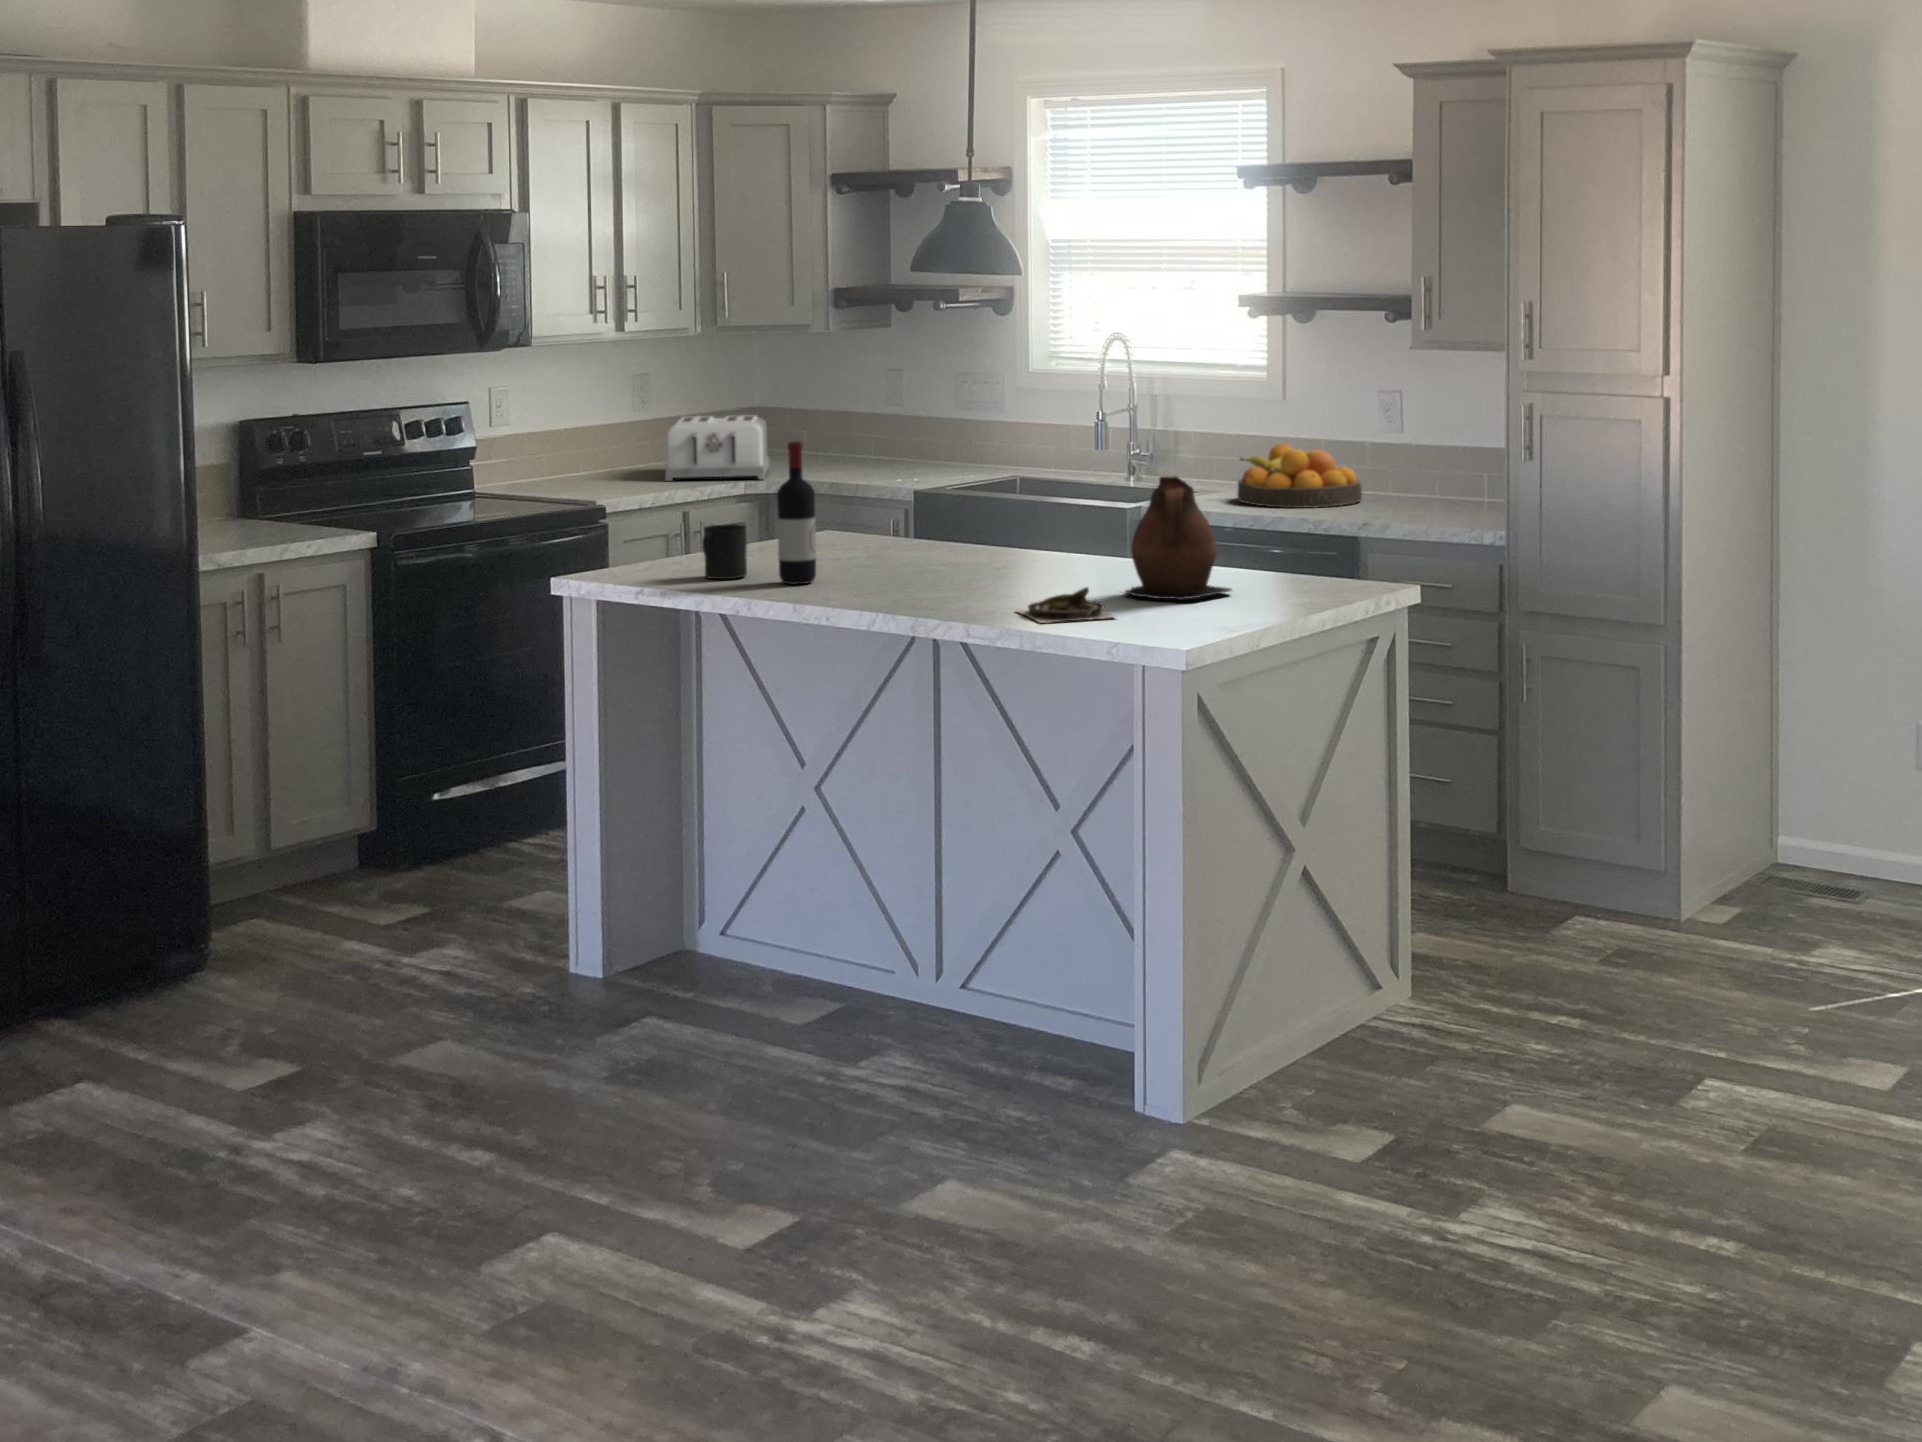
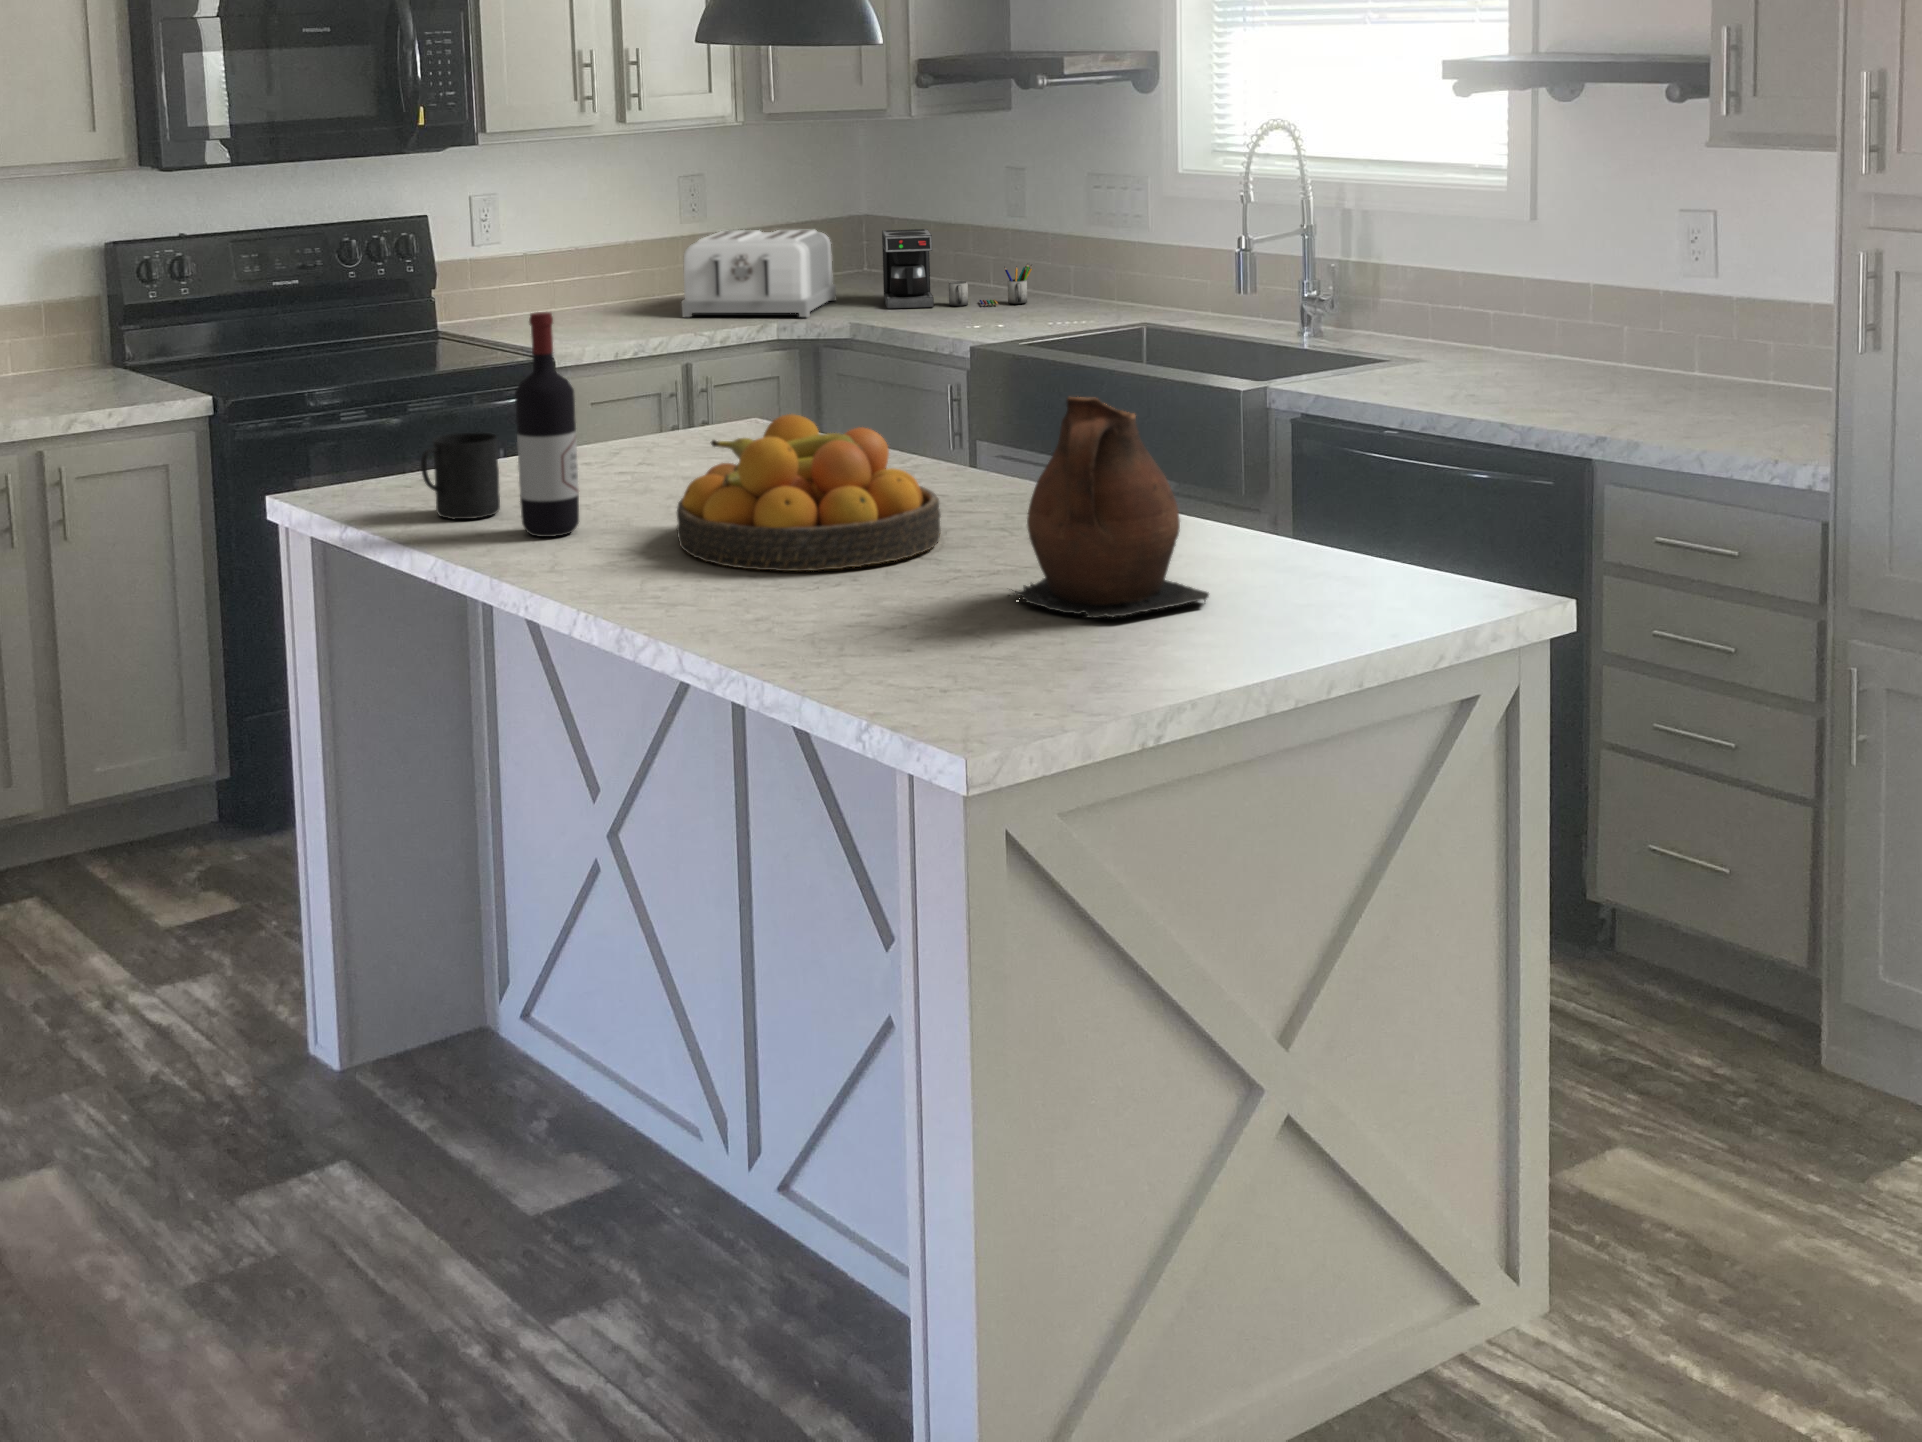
coffee maker: none [805,415,920,473] -> present [882,229,1032,309]
fruit bowl: present [1237,444,1362,508] -> present [677,414,941,571]
plate: present [1017,587,1115,623] -> none [791,599,943,663]

